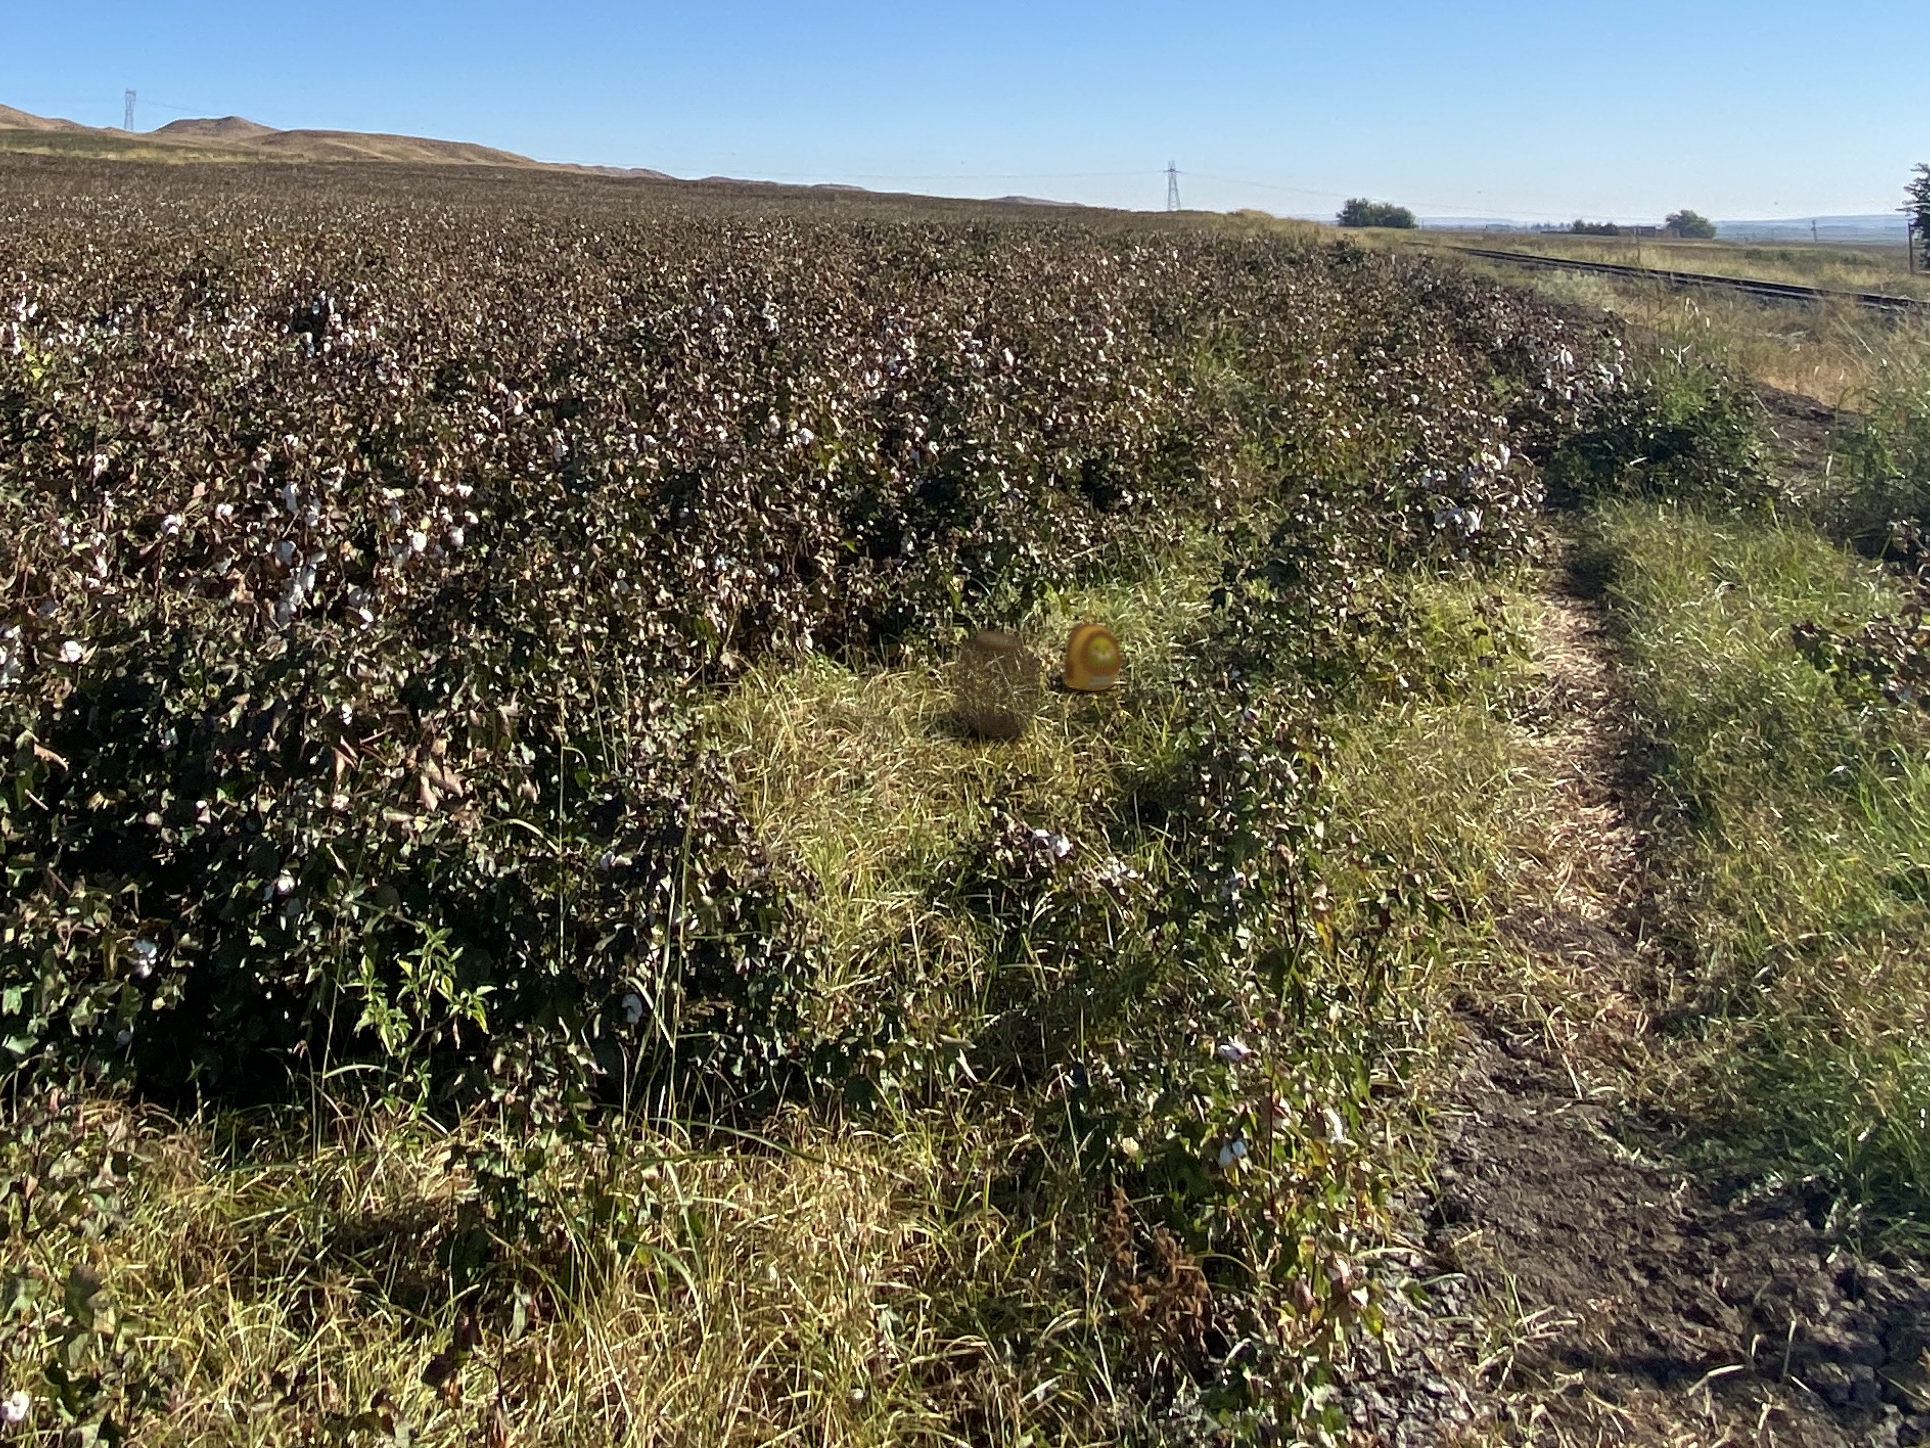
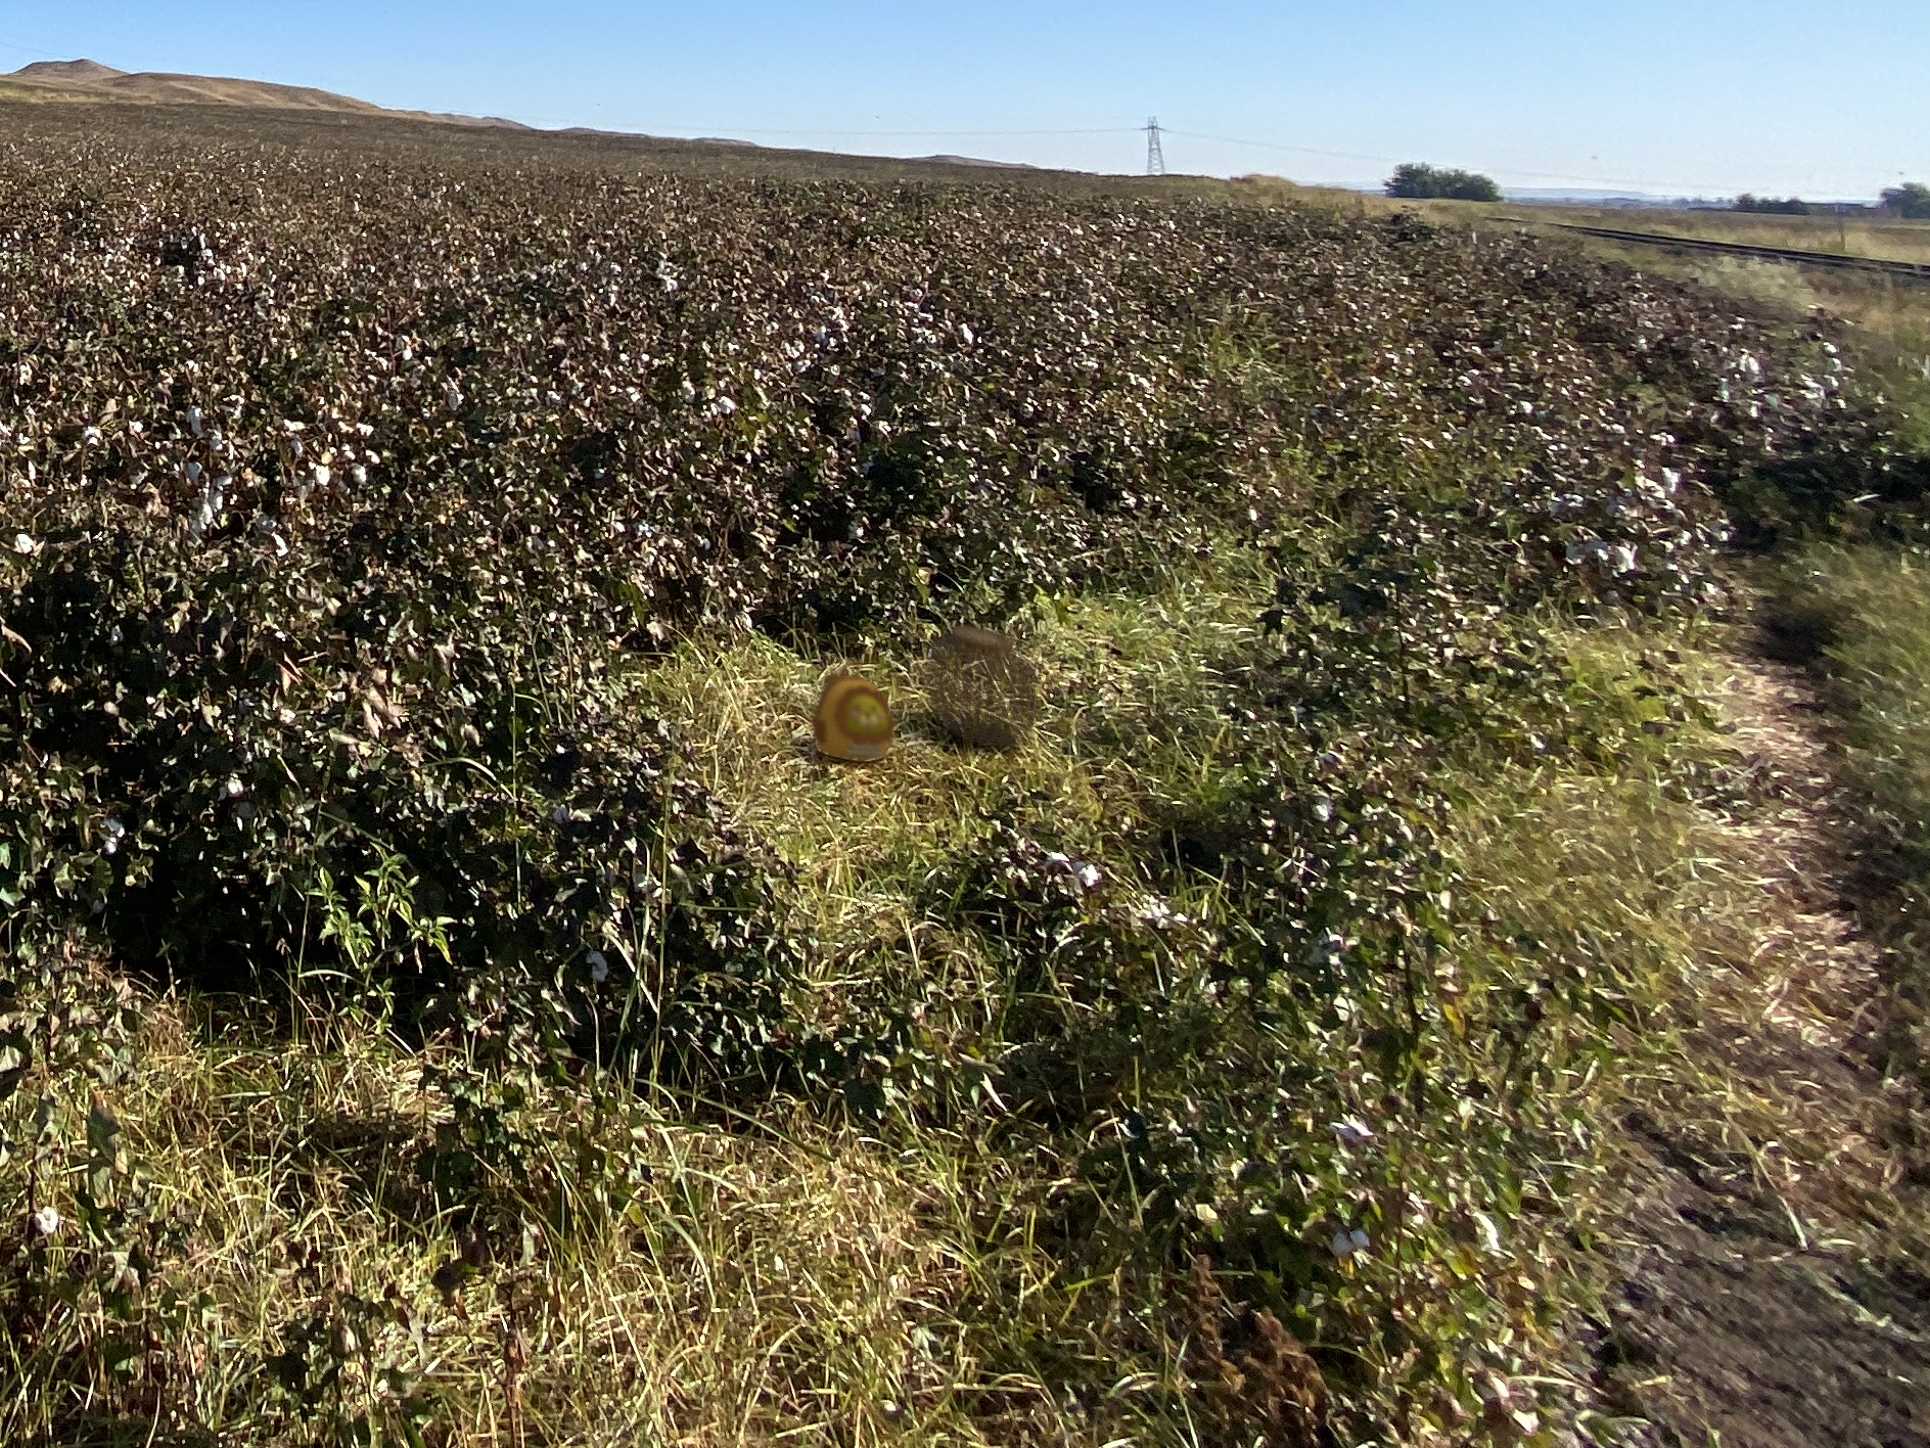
backpack: present [1063,613,1123,691] -> present [812,662,897,762]

